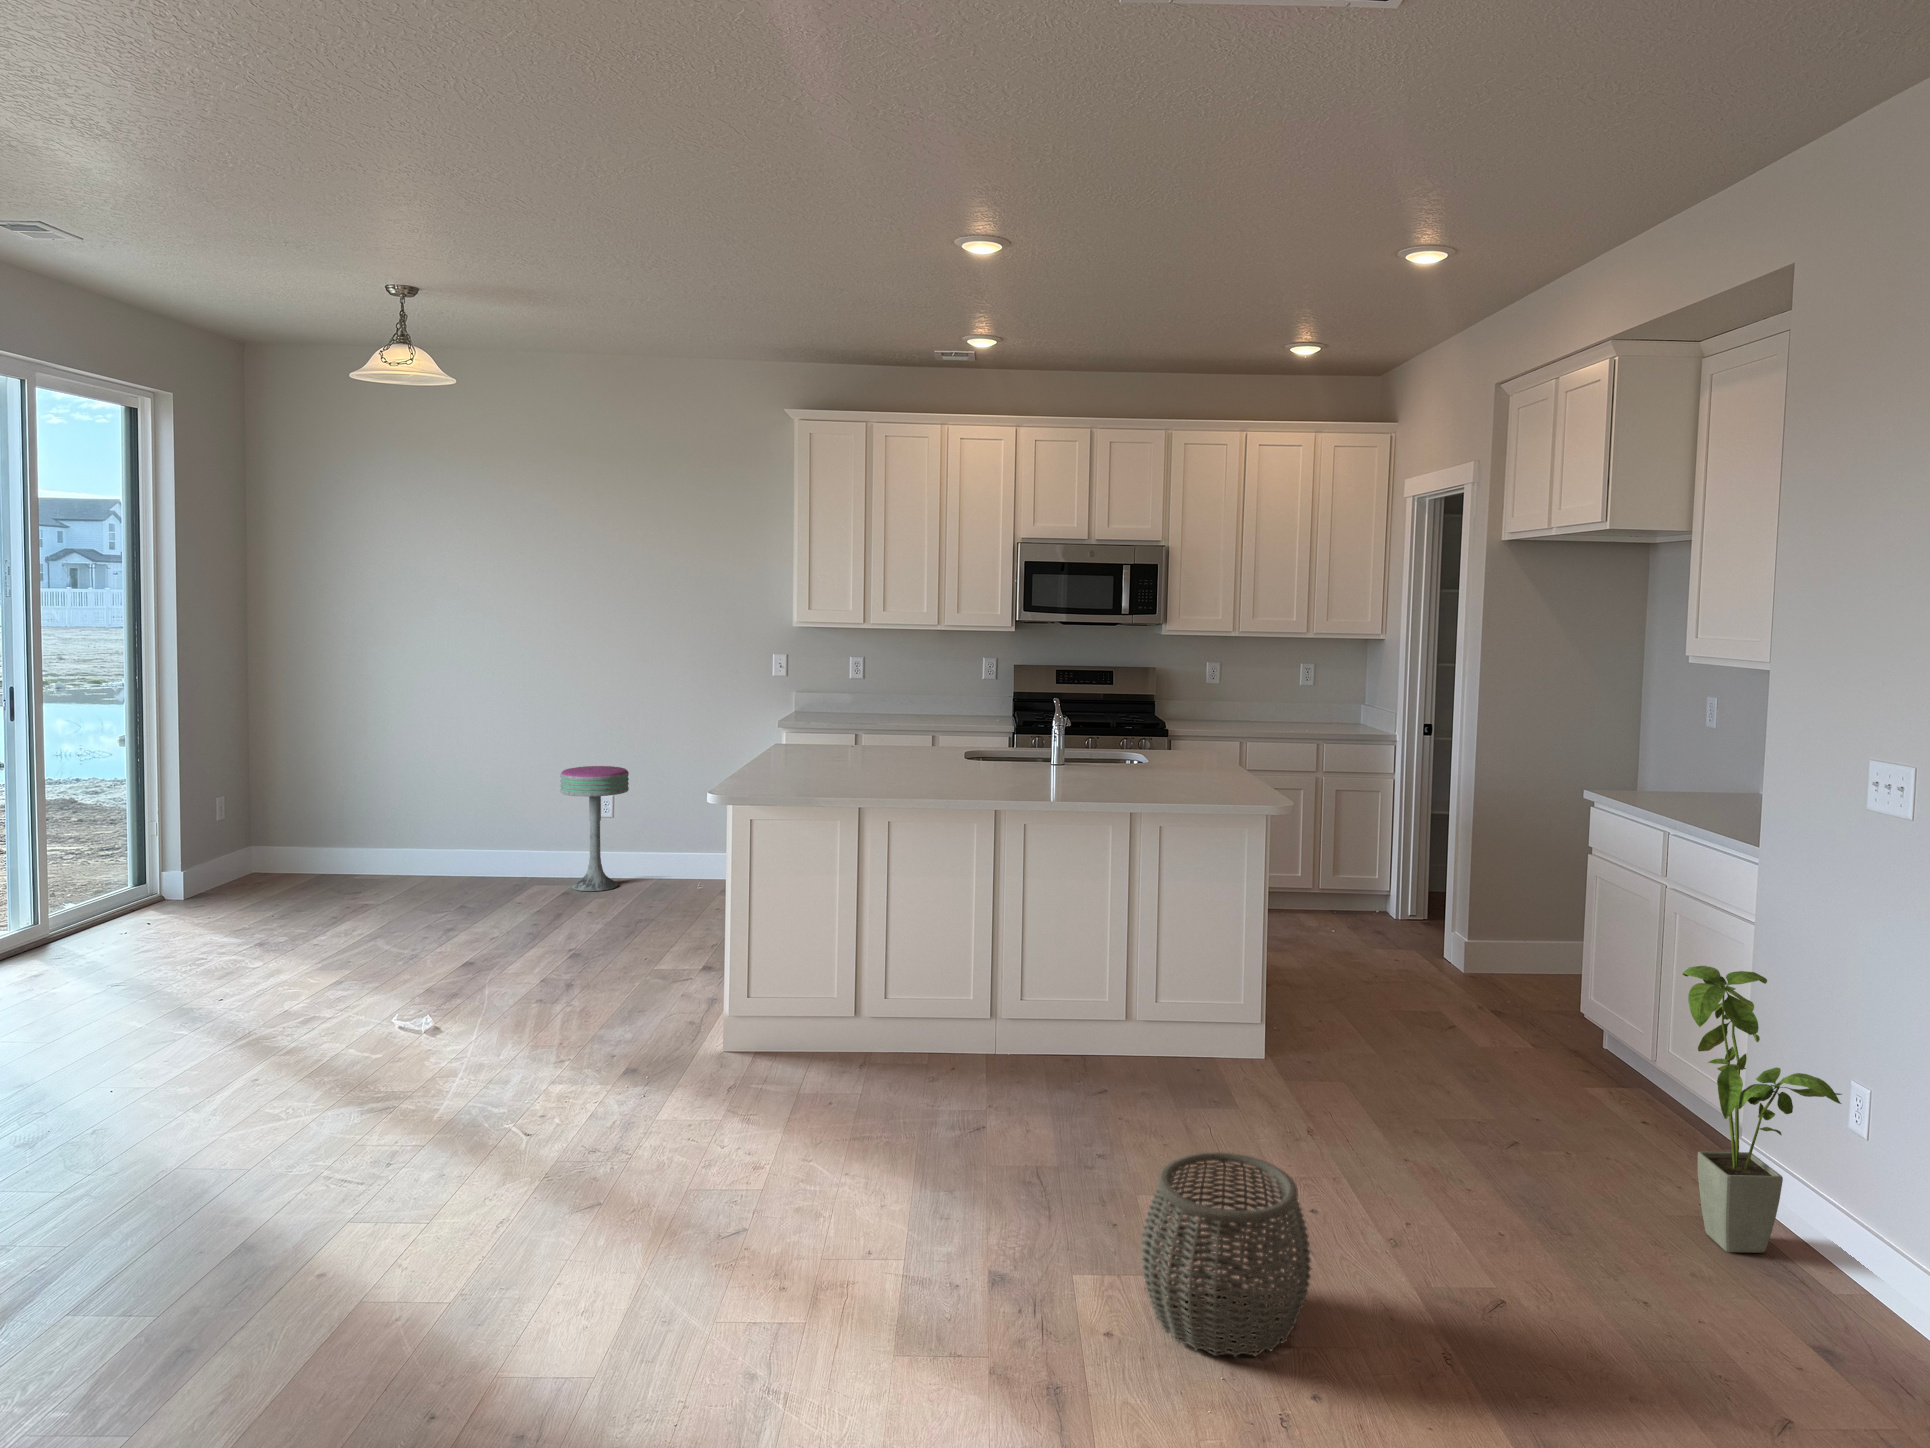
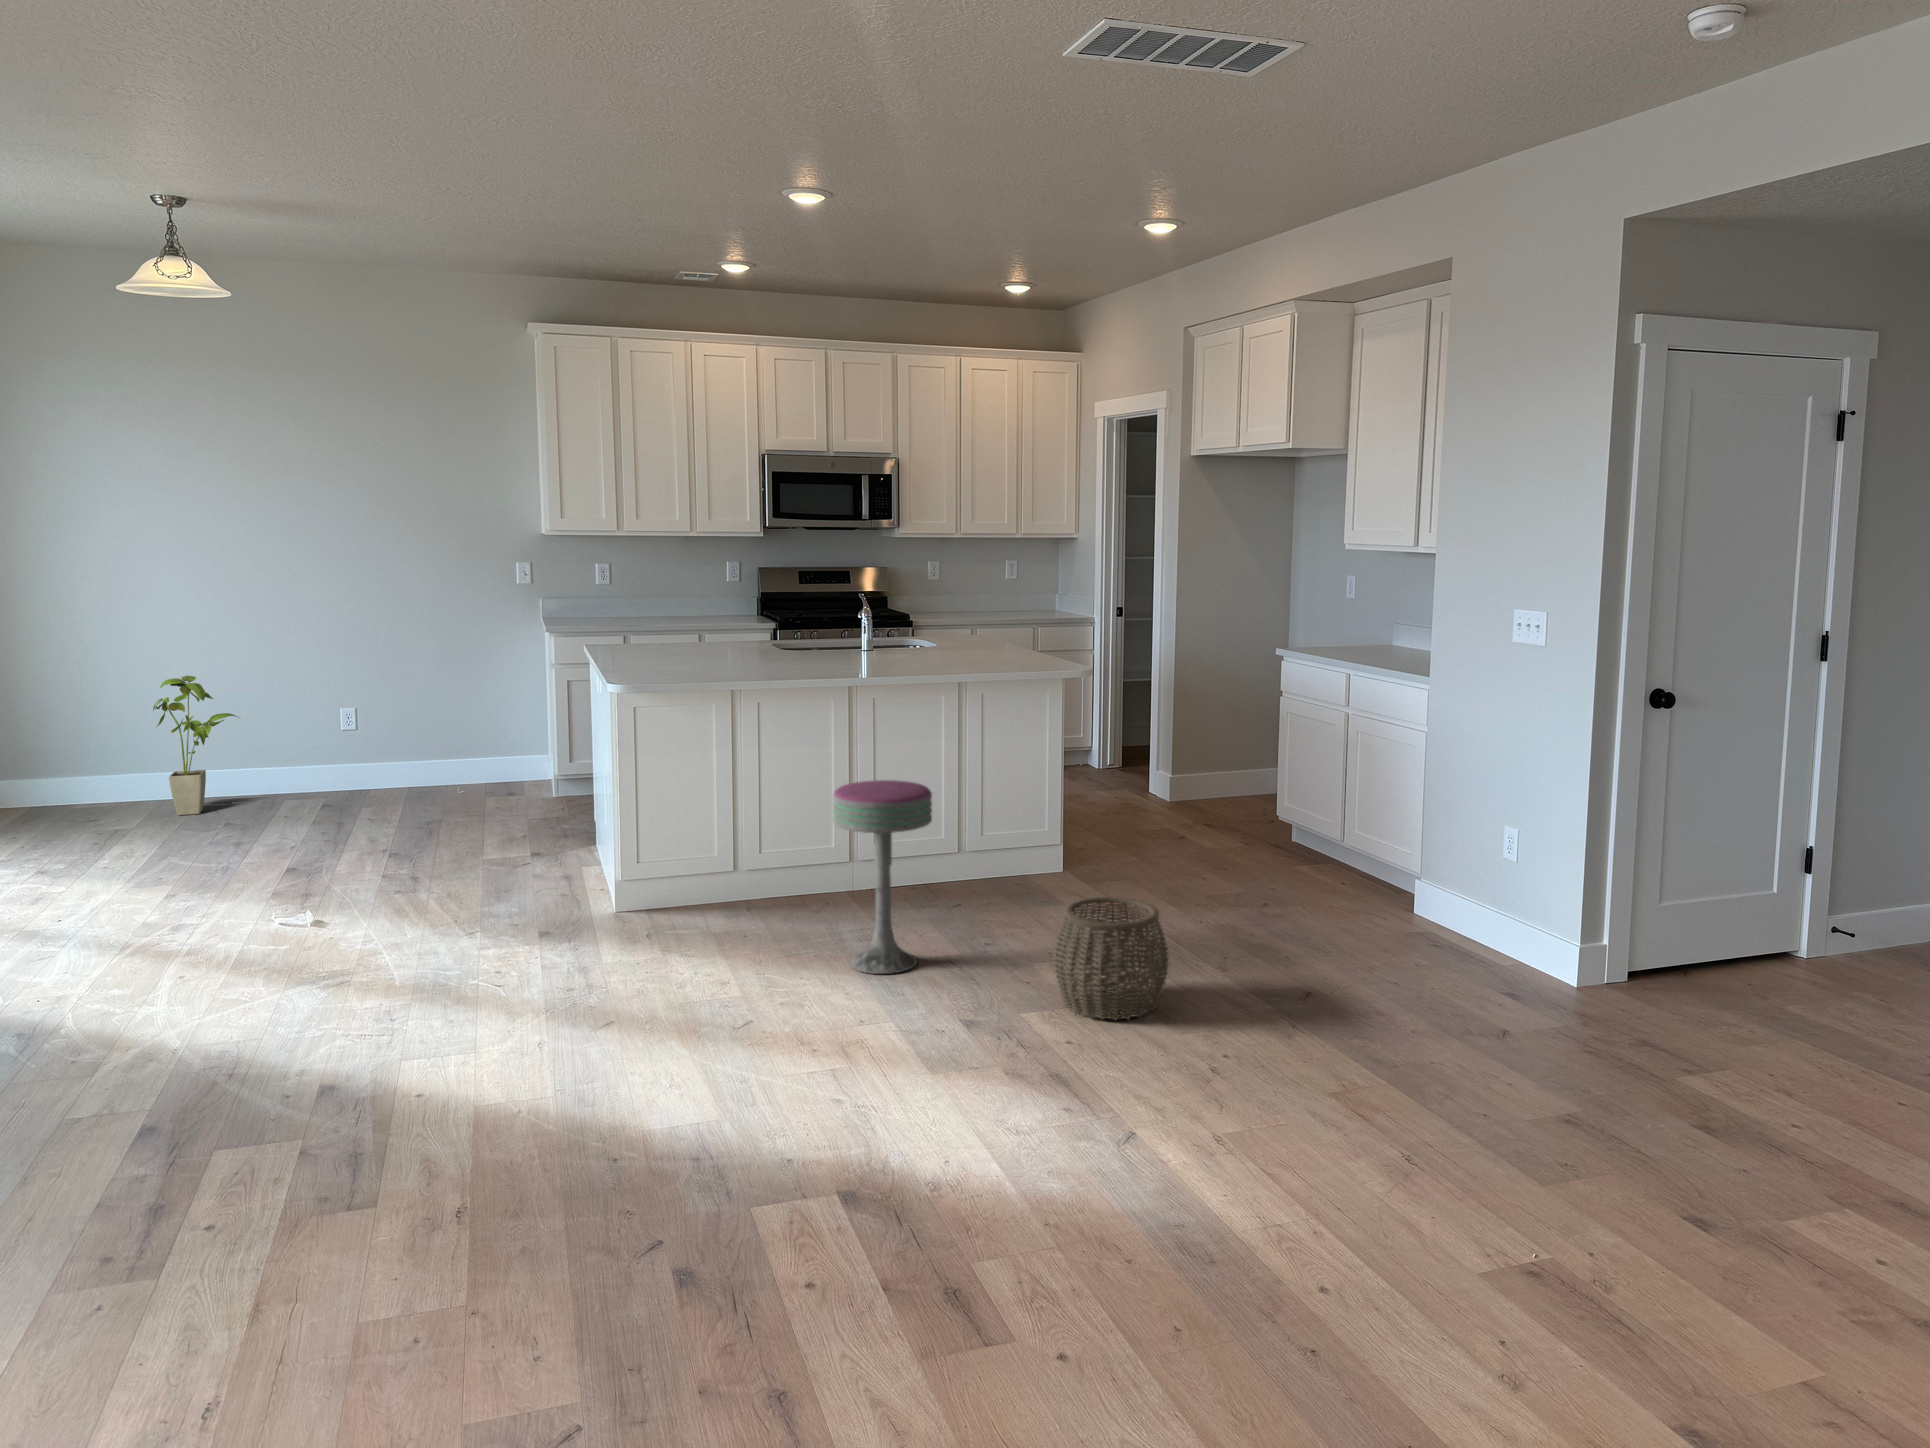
bar stool: present [560,766,629,891] -> present [833,780,932,974]
house plant: present [1682,966,1842,1253] -> present [153,676,239,815]

